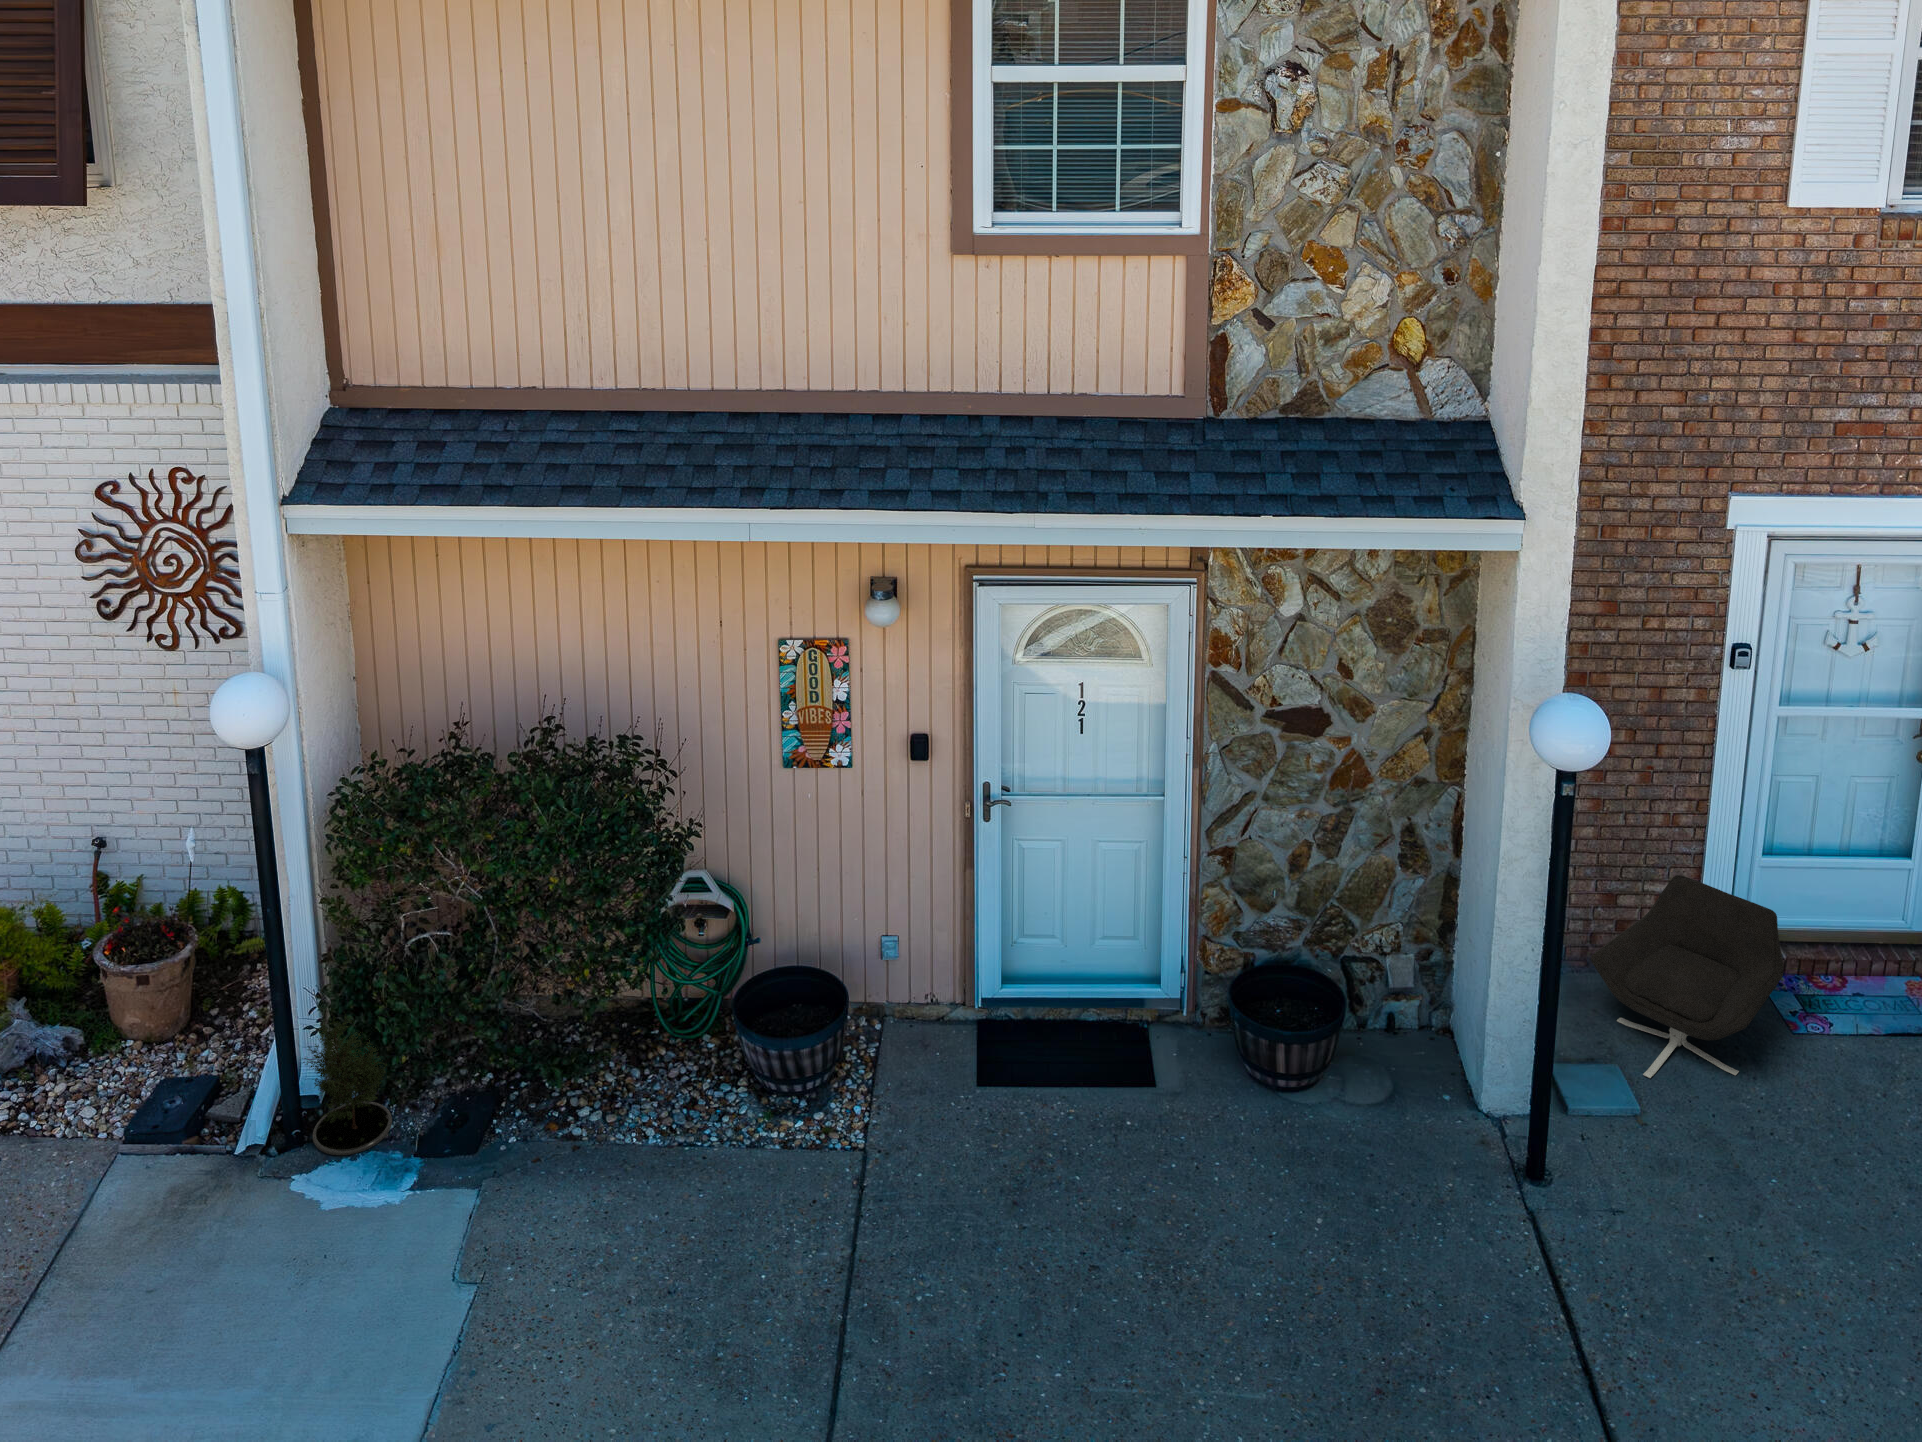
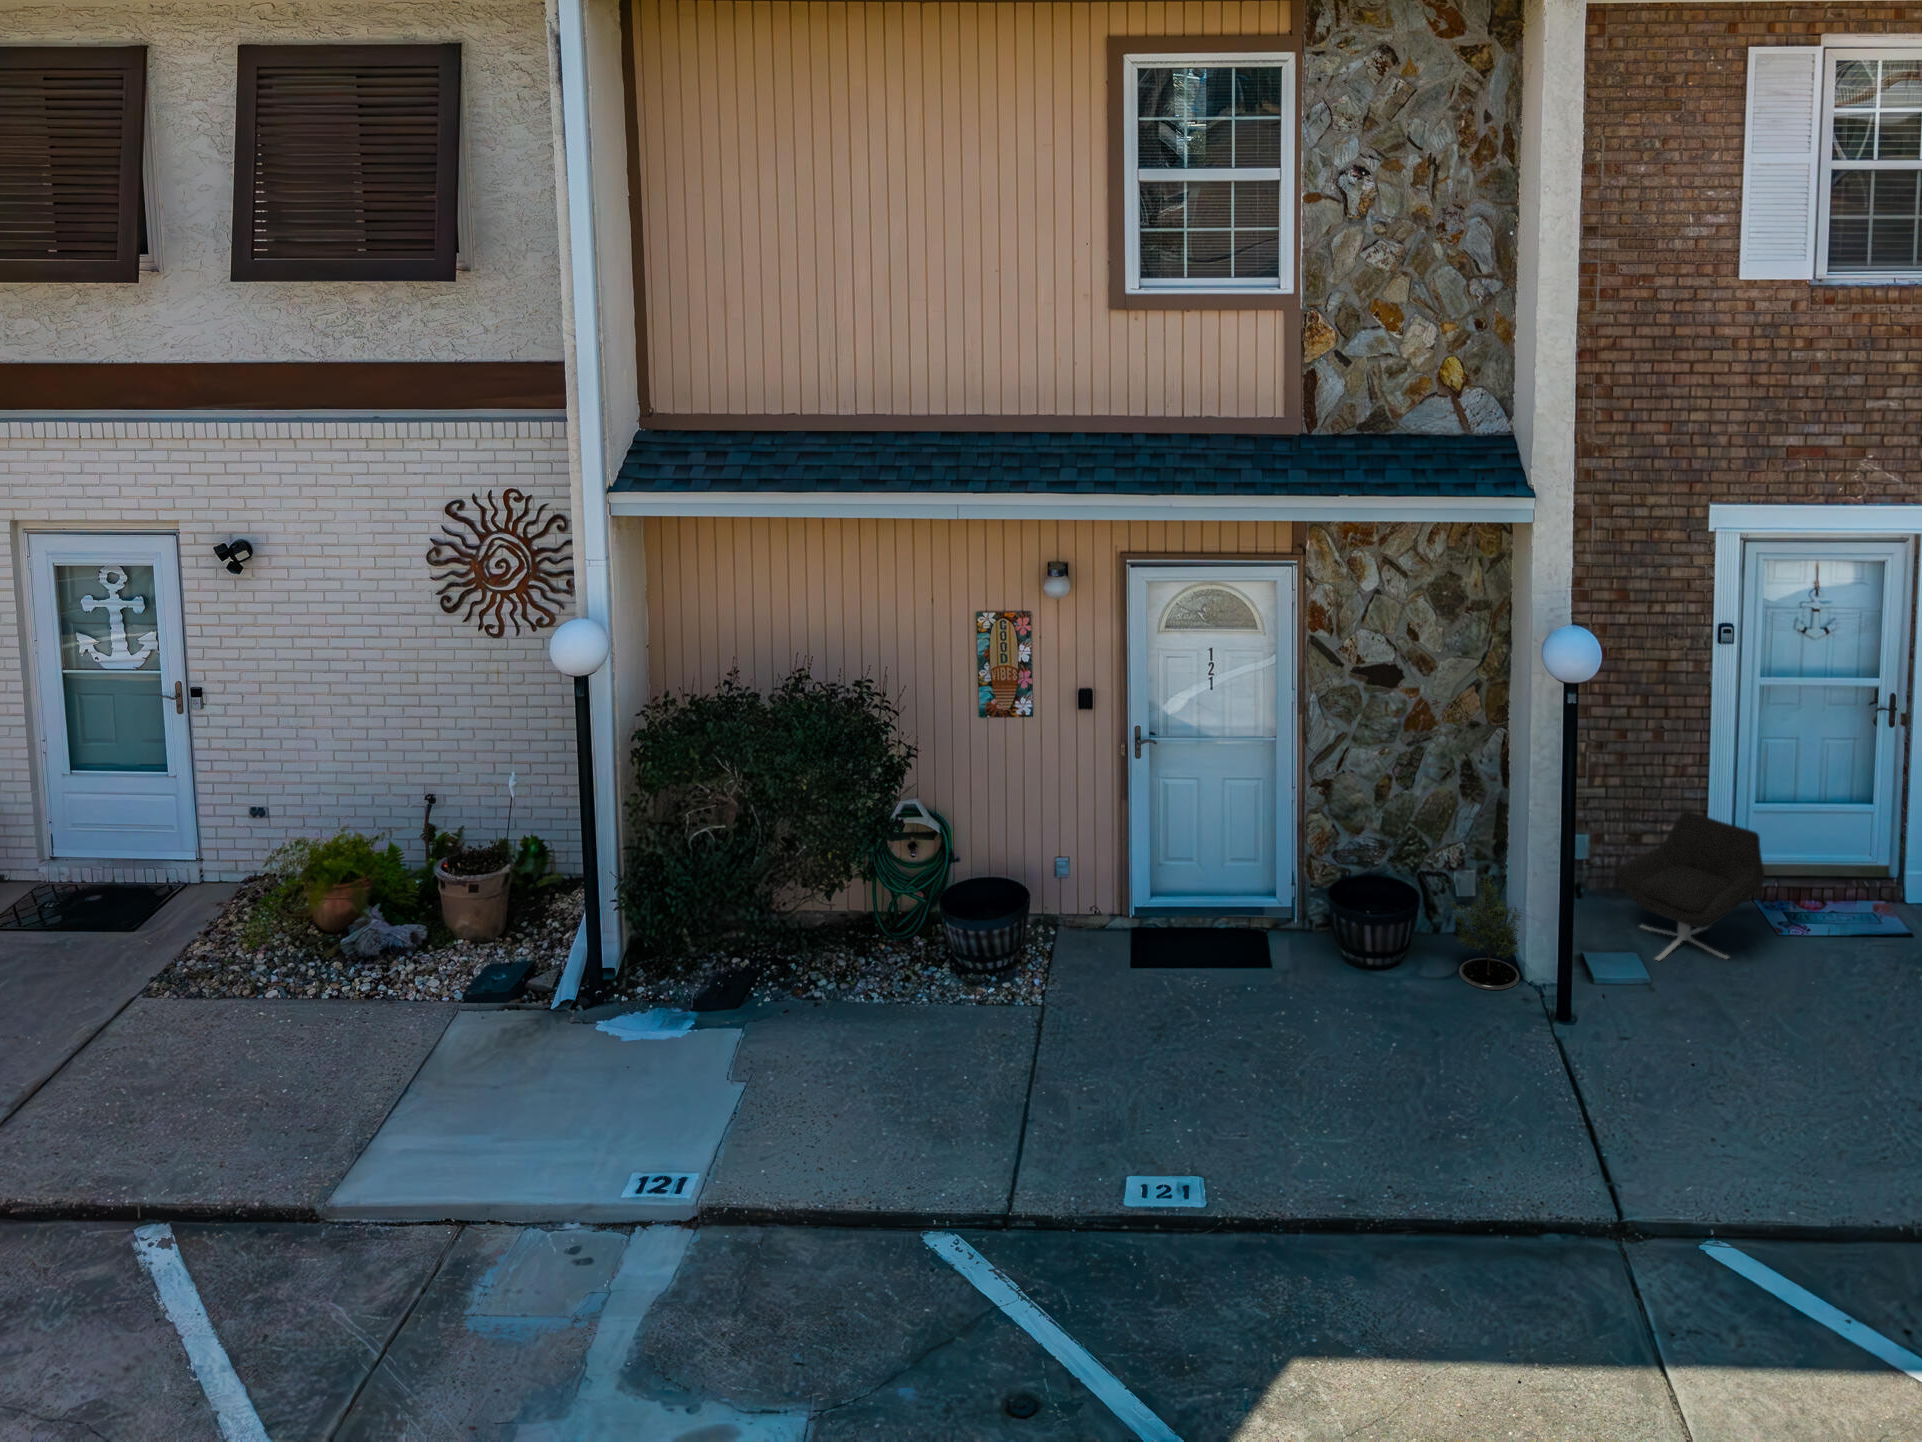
potted tree: present [303,1016,392,1155] -> present [1451,872,1523,990]

